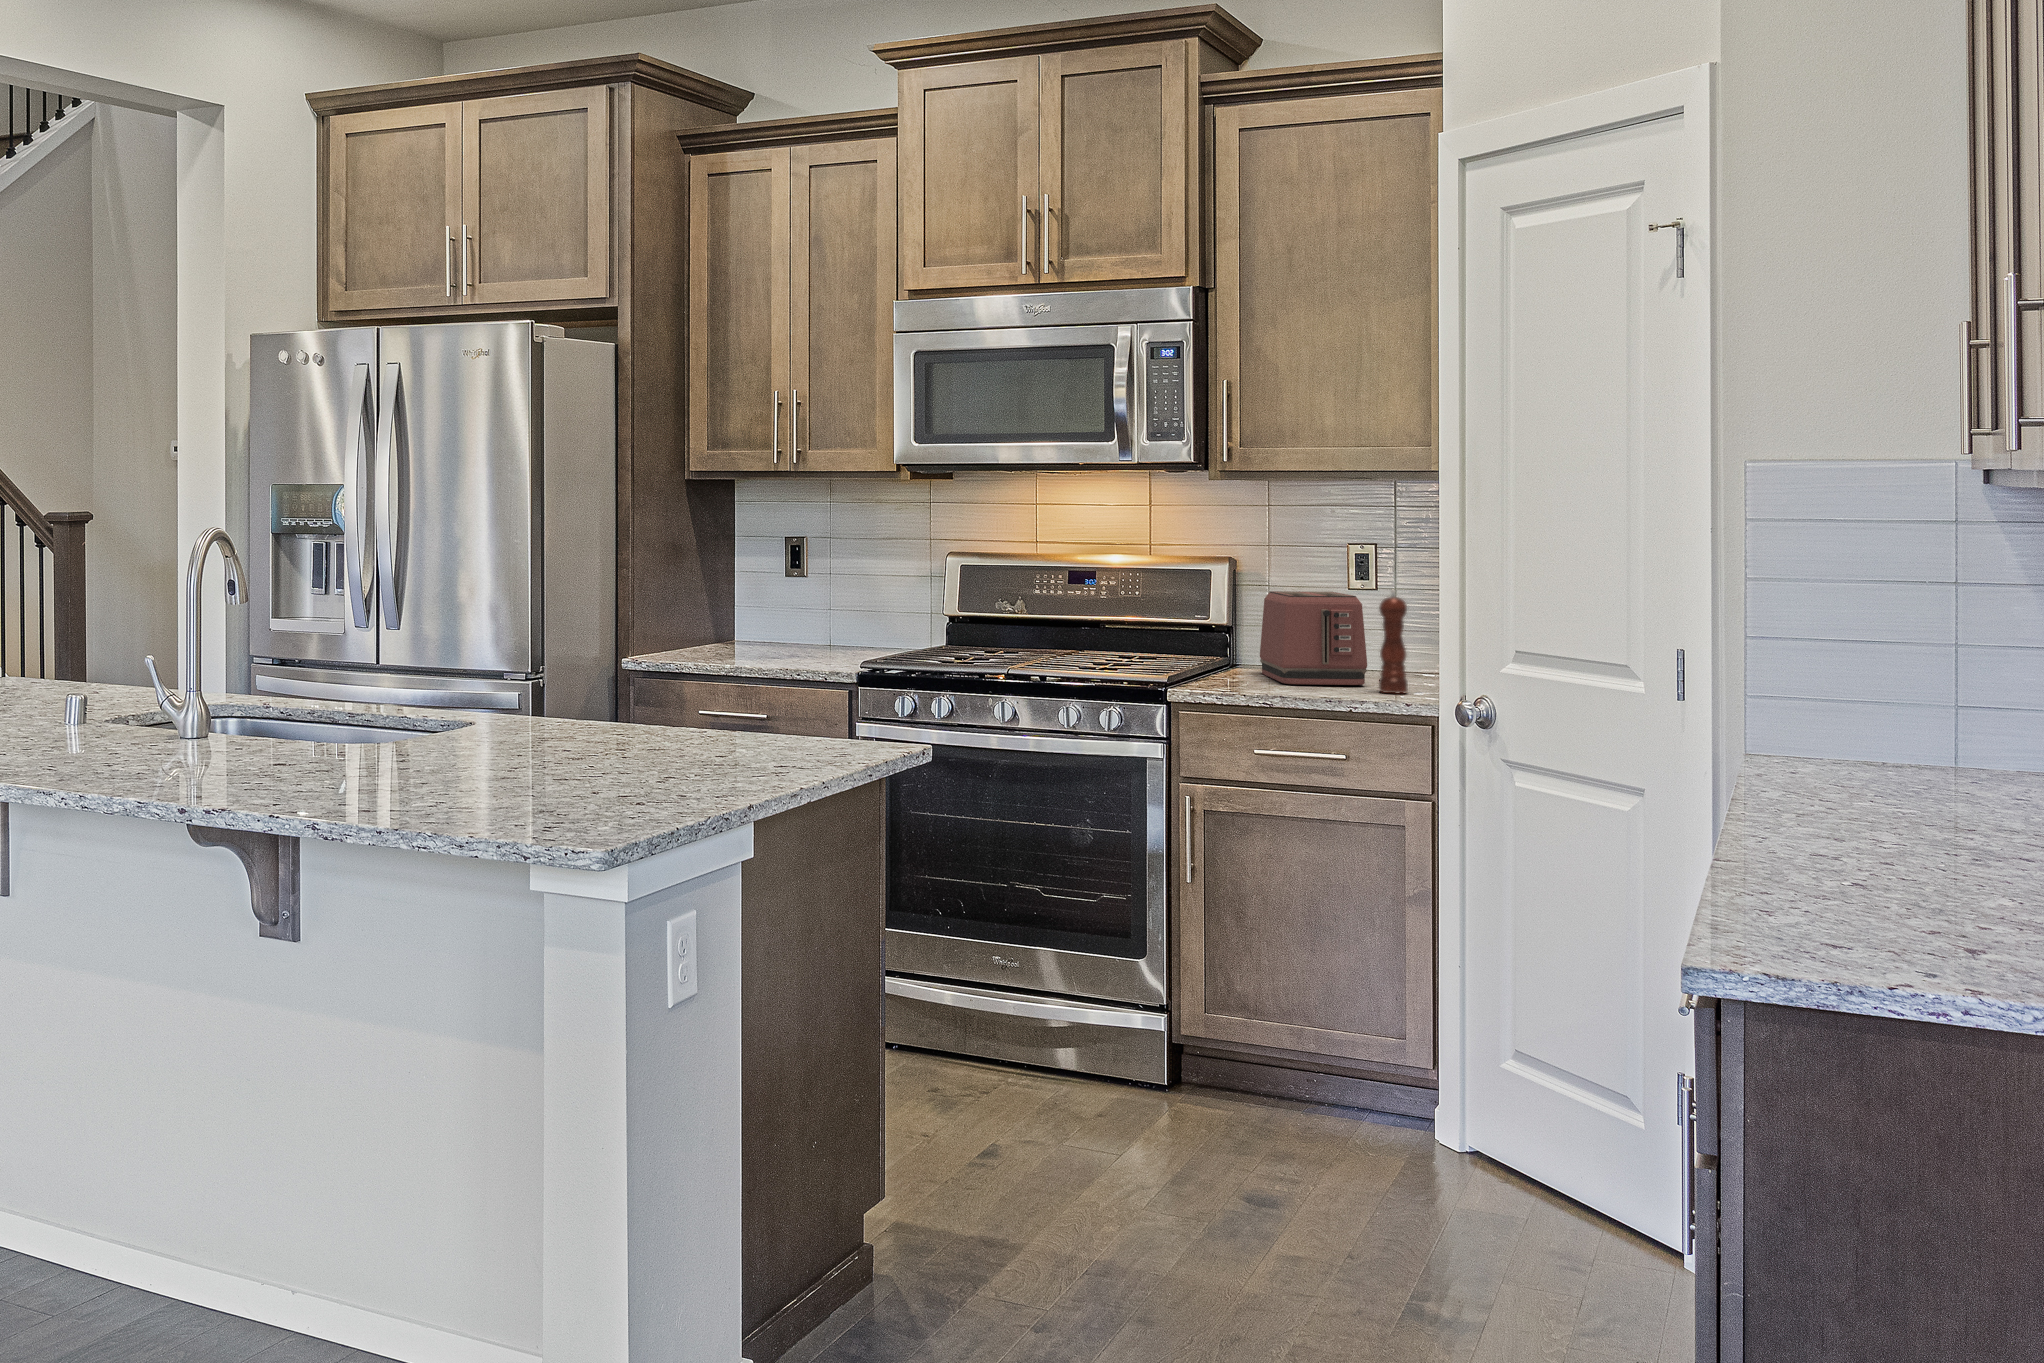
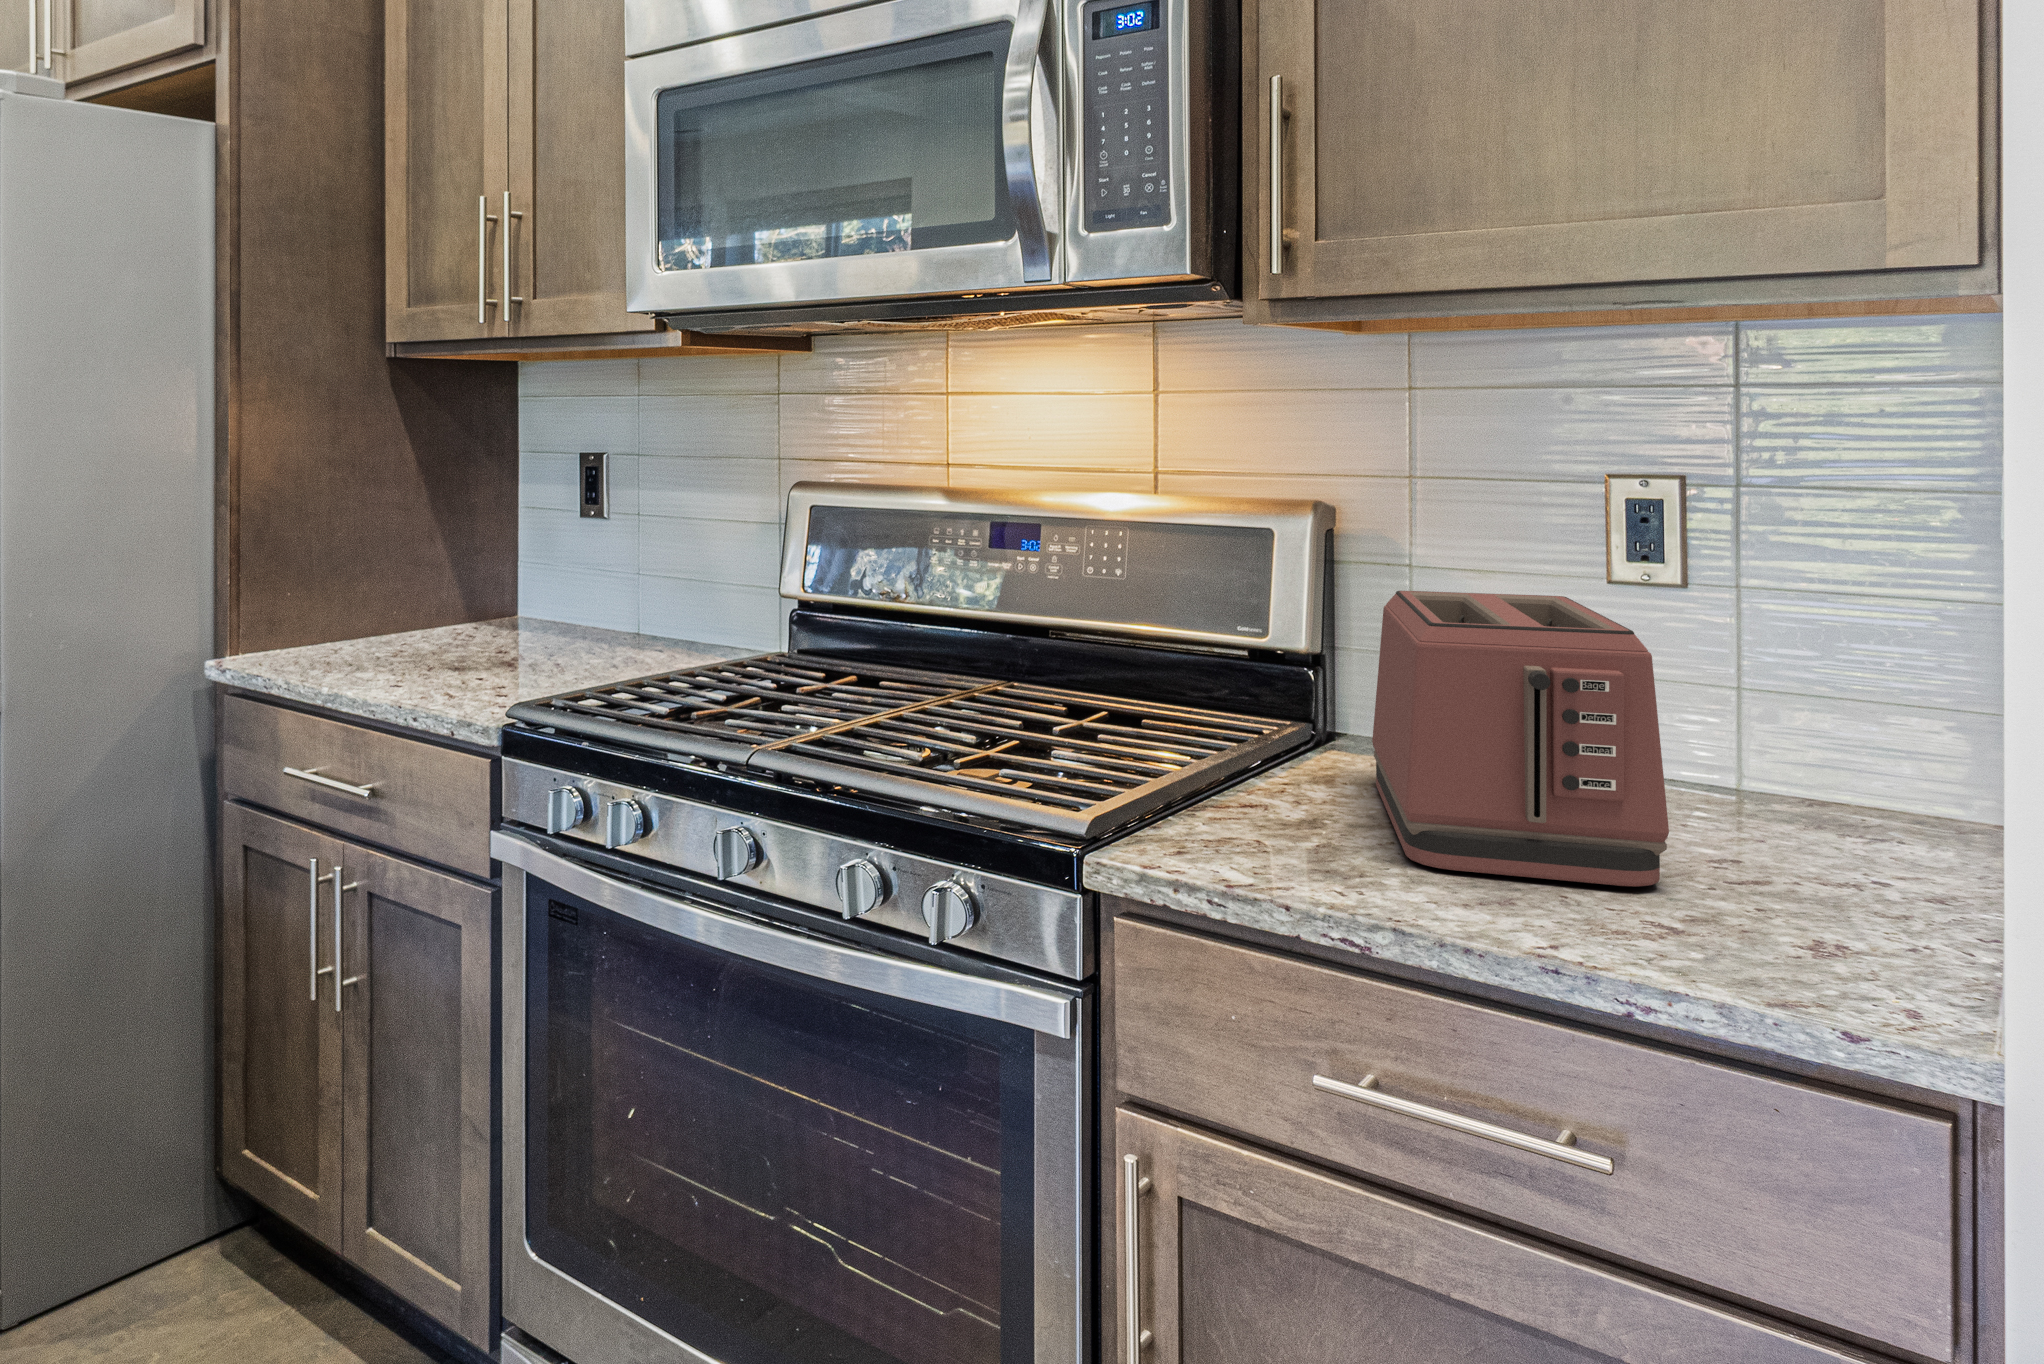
pepper mill: present [1379,590,1408,693] -> none [1712,631,1817,964]

